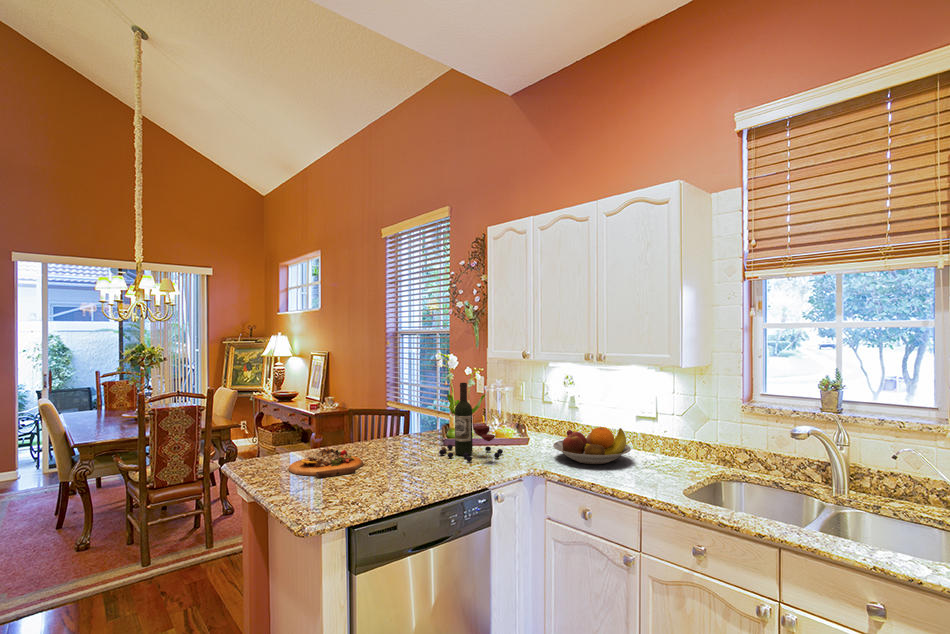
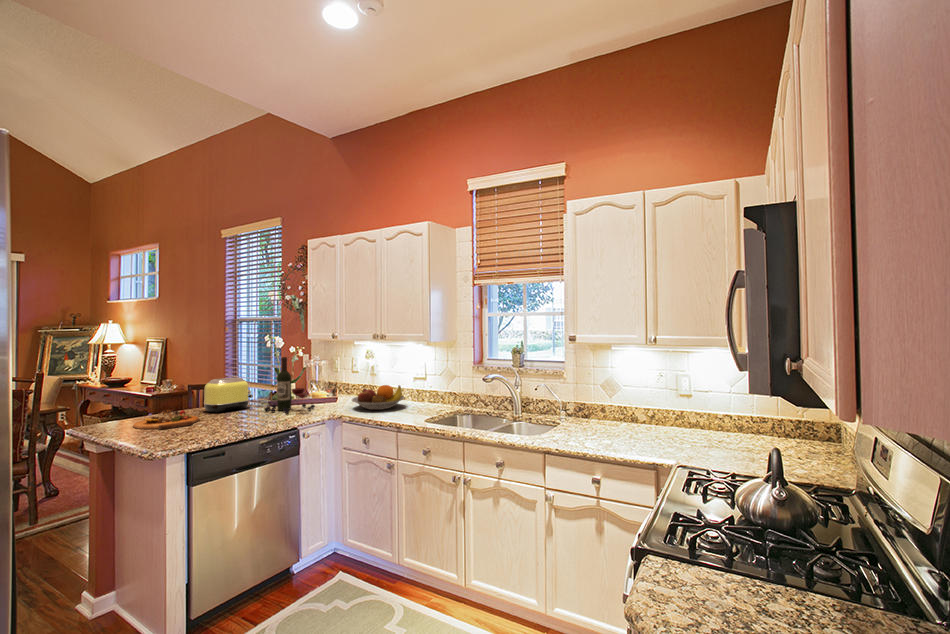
toaster: none [367,406,424,452] -> present [204,378,253,413]

